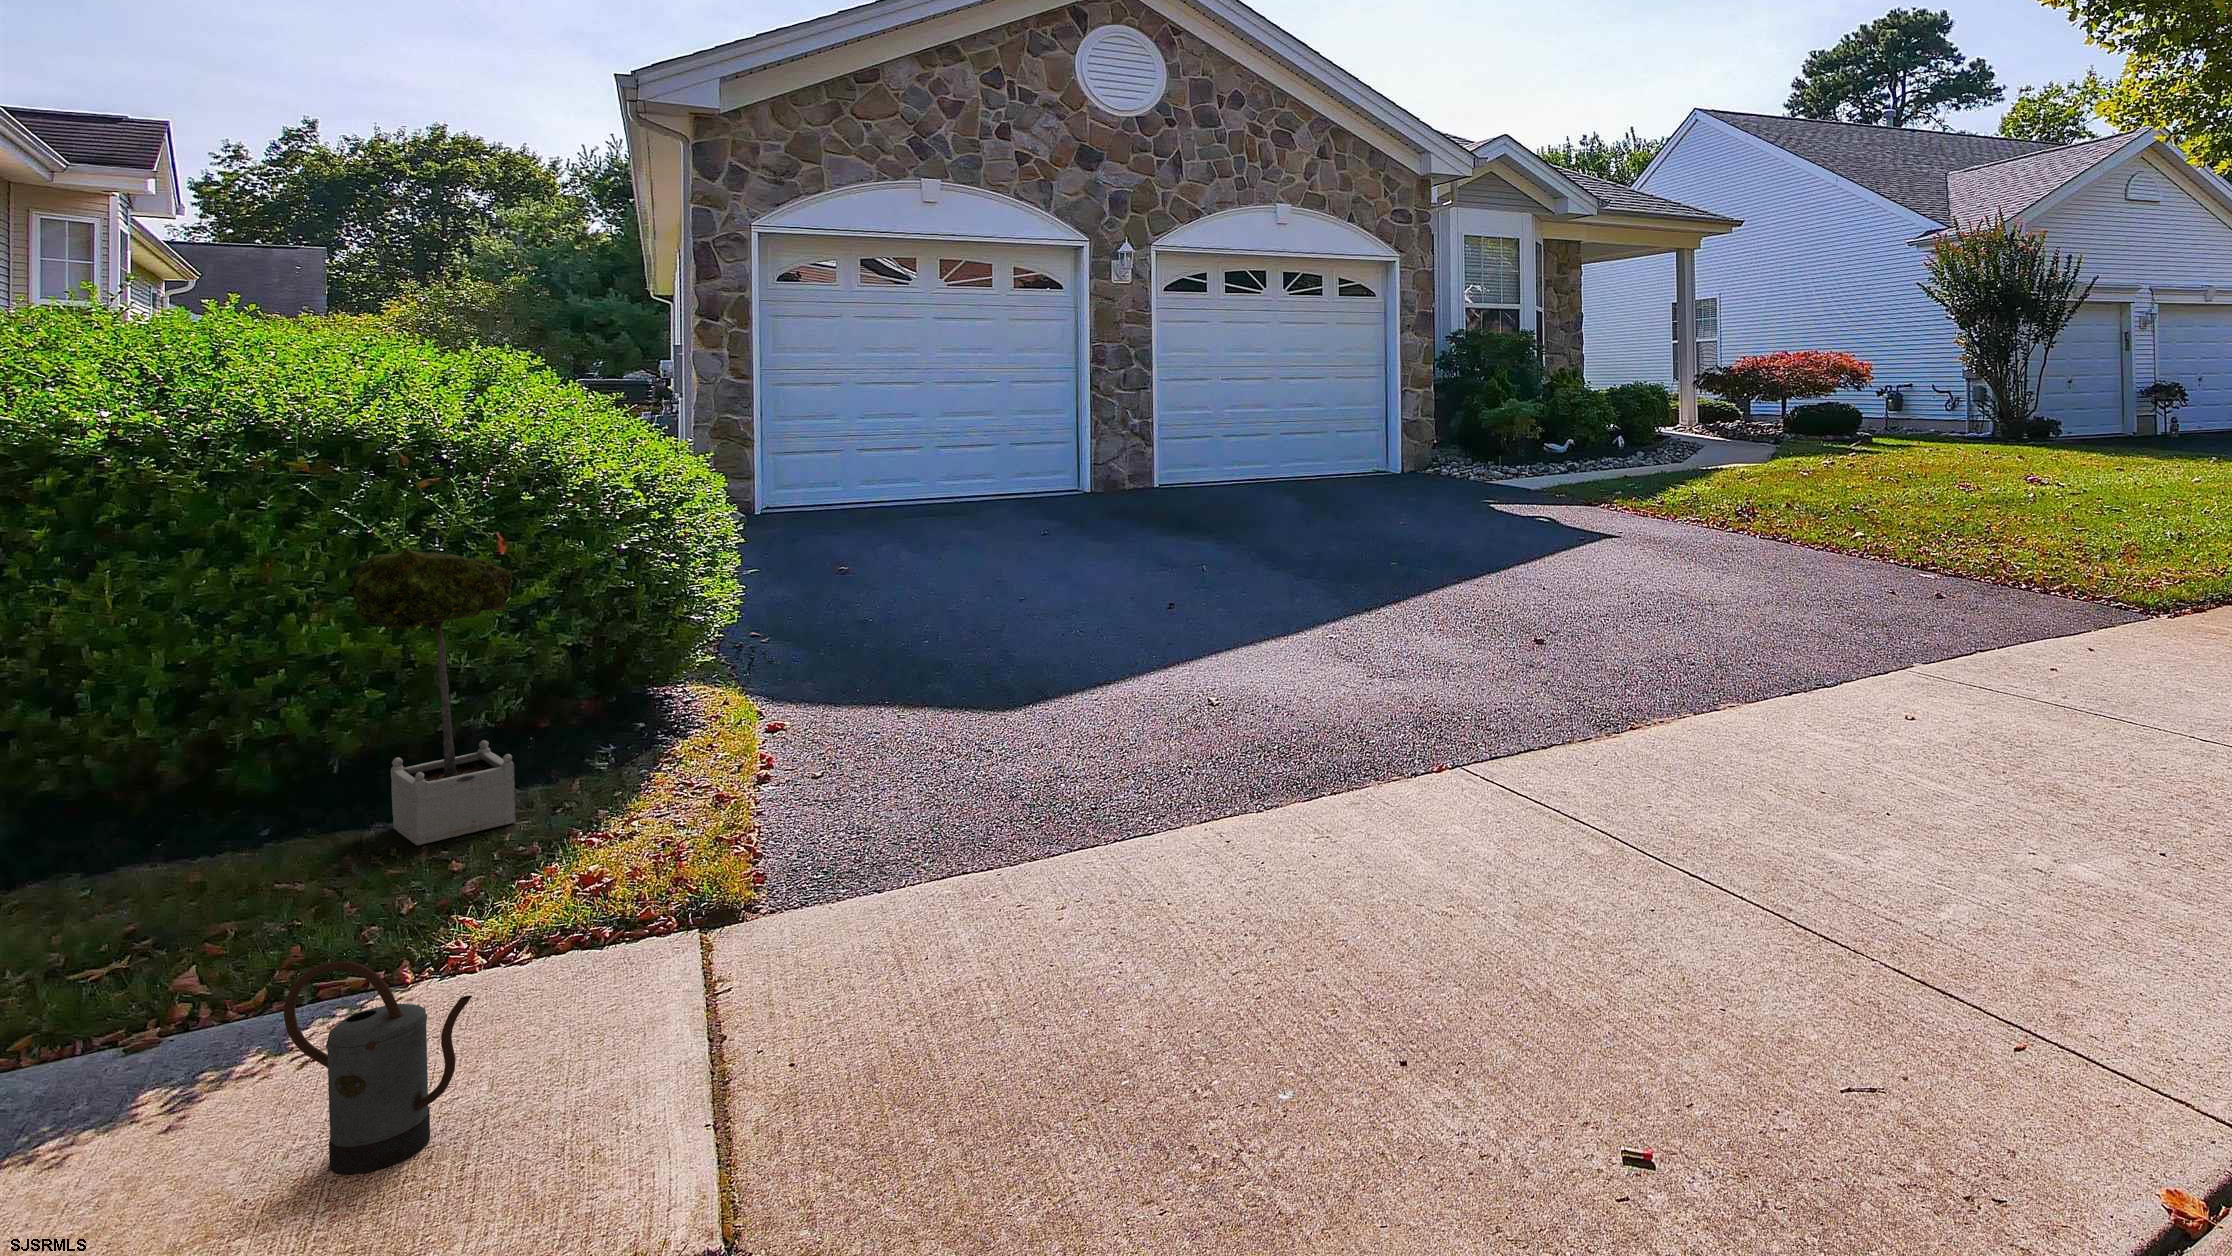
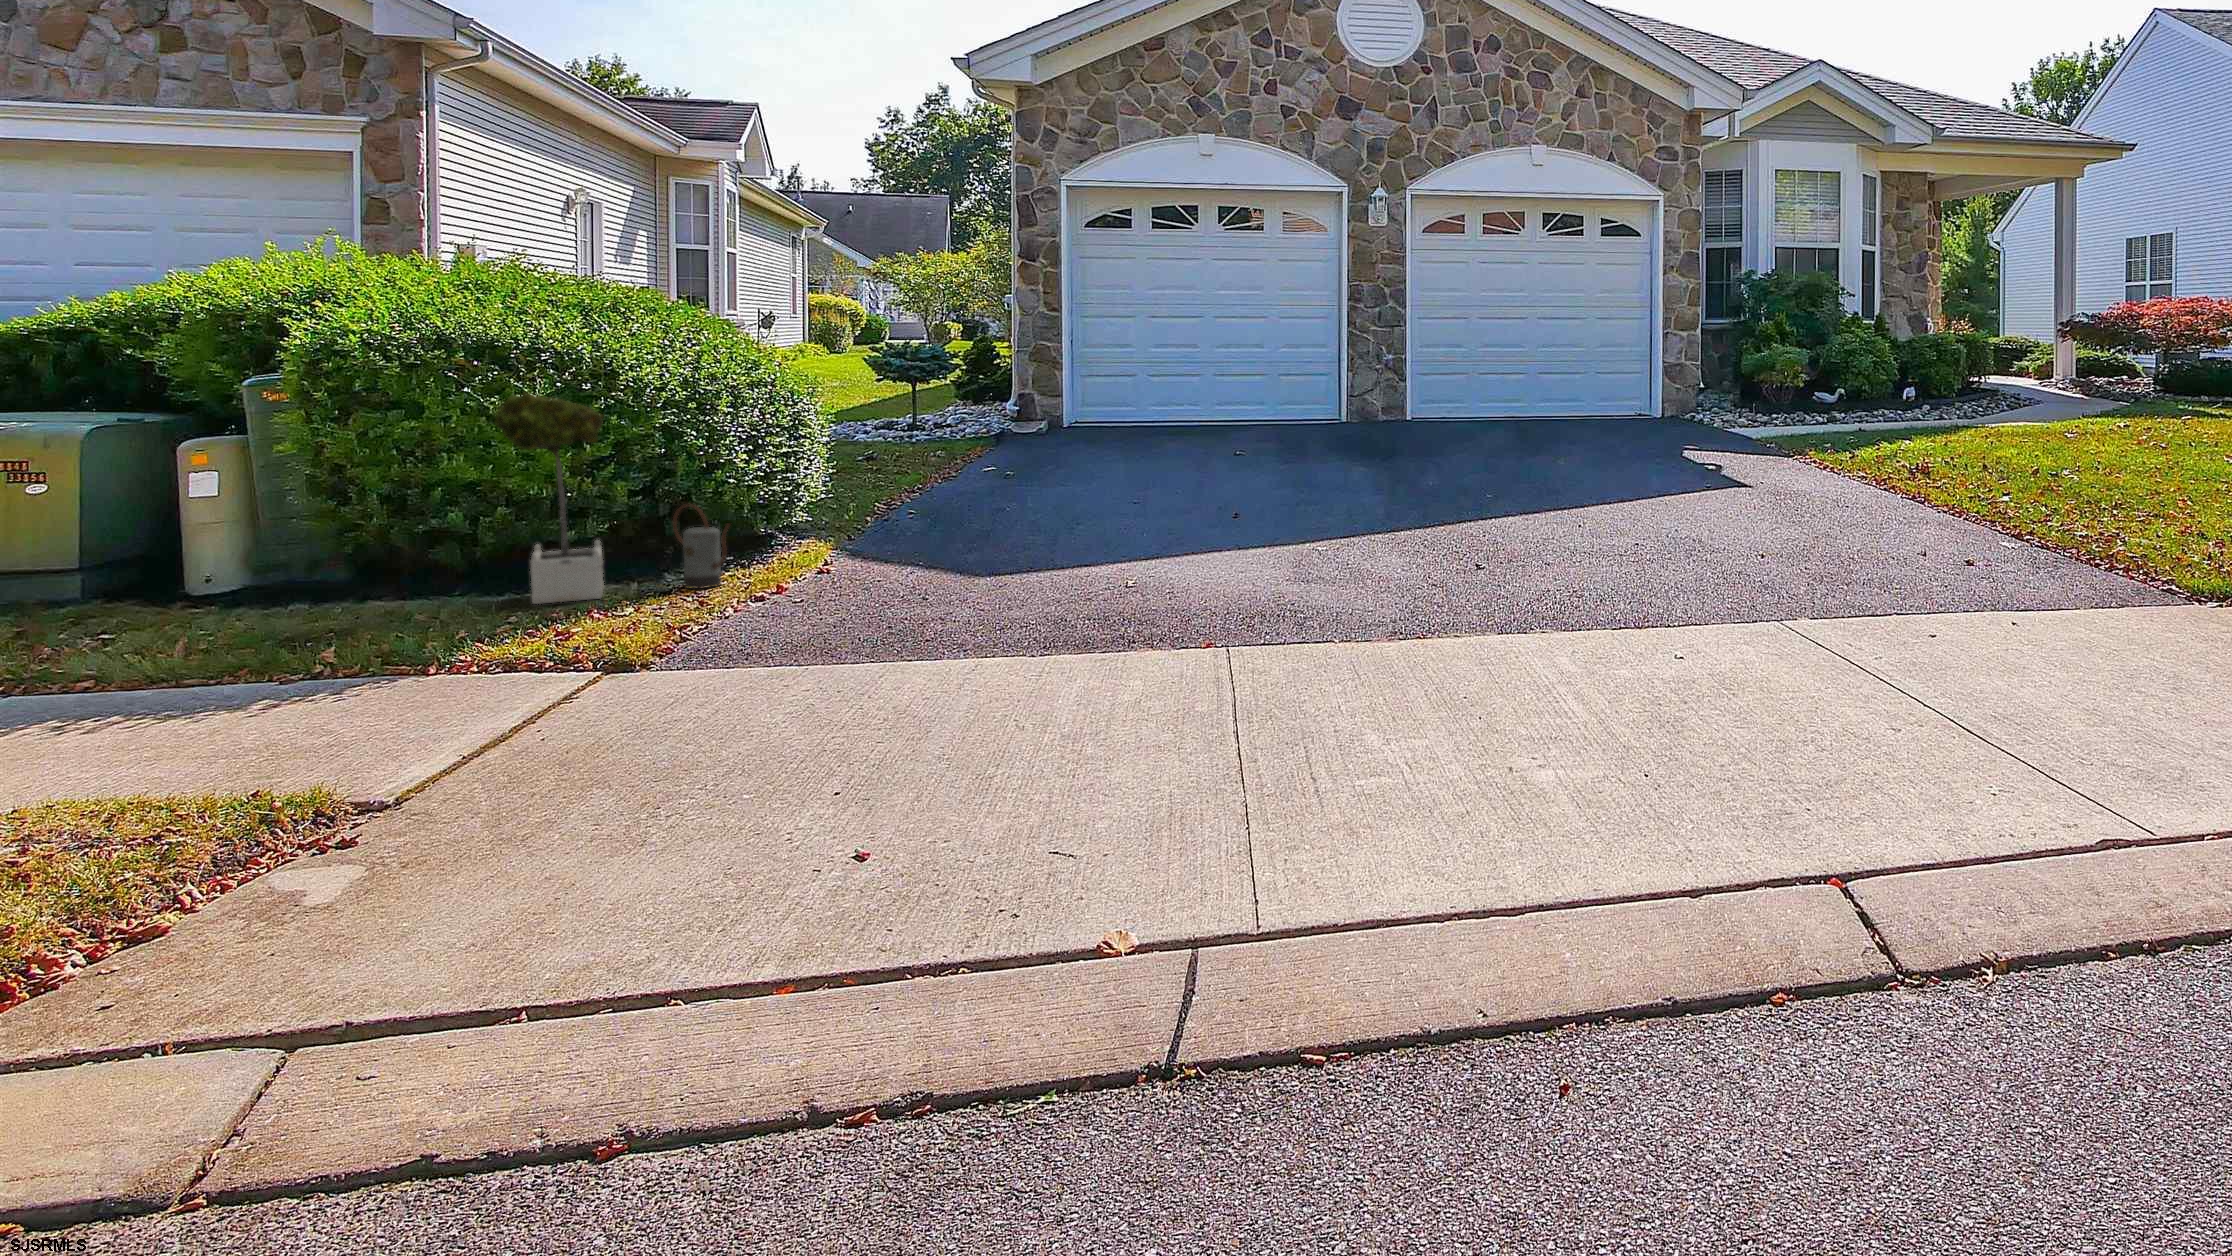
watering can: present [284,961,472,1175] -> present [673,504,730,589]

